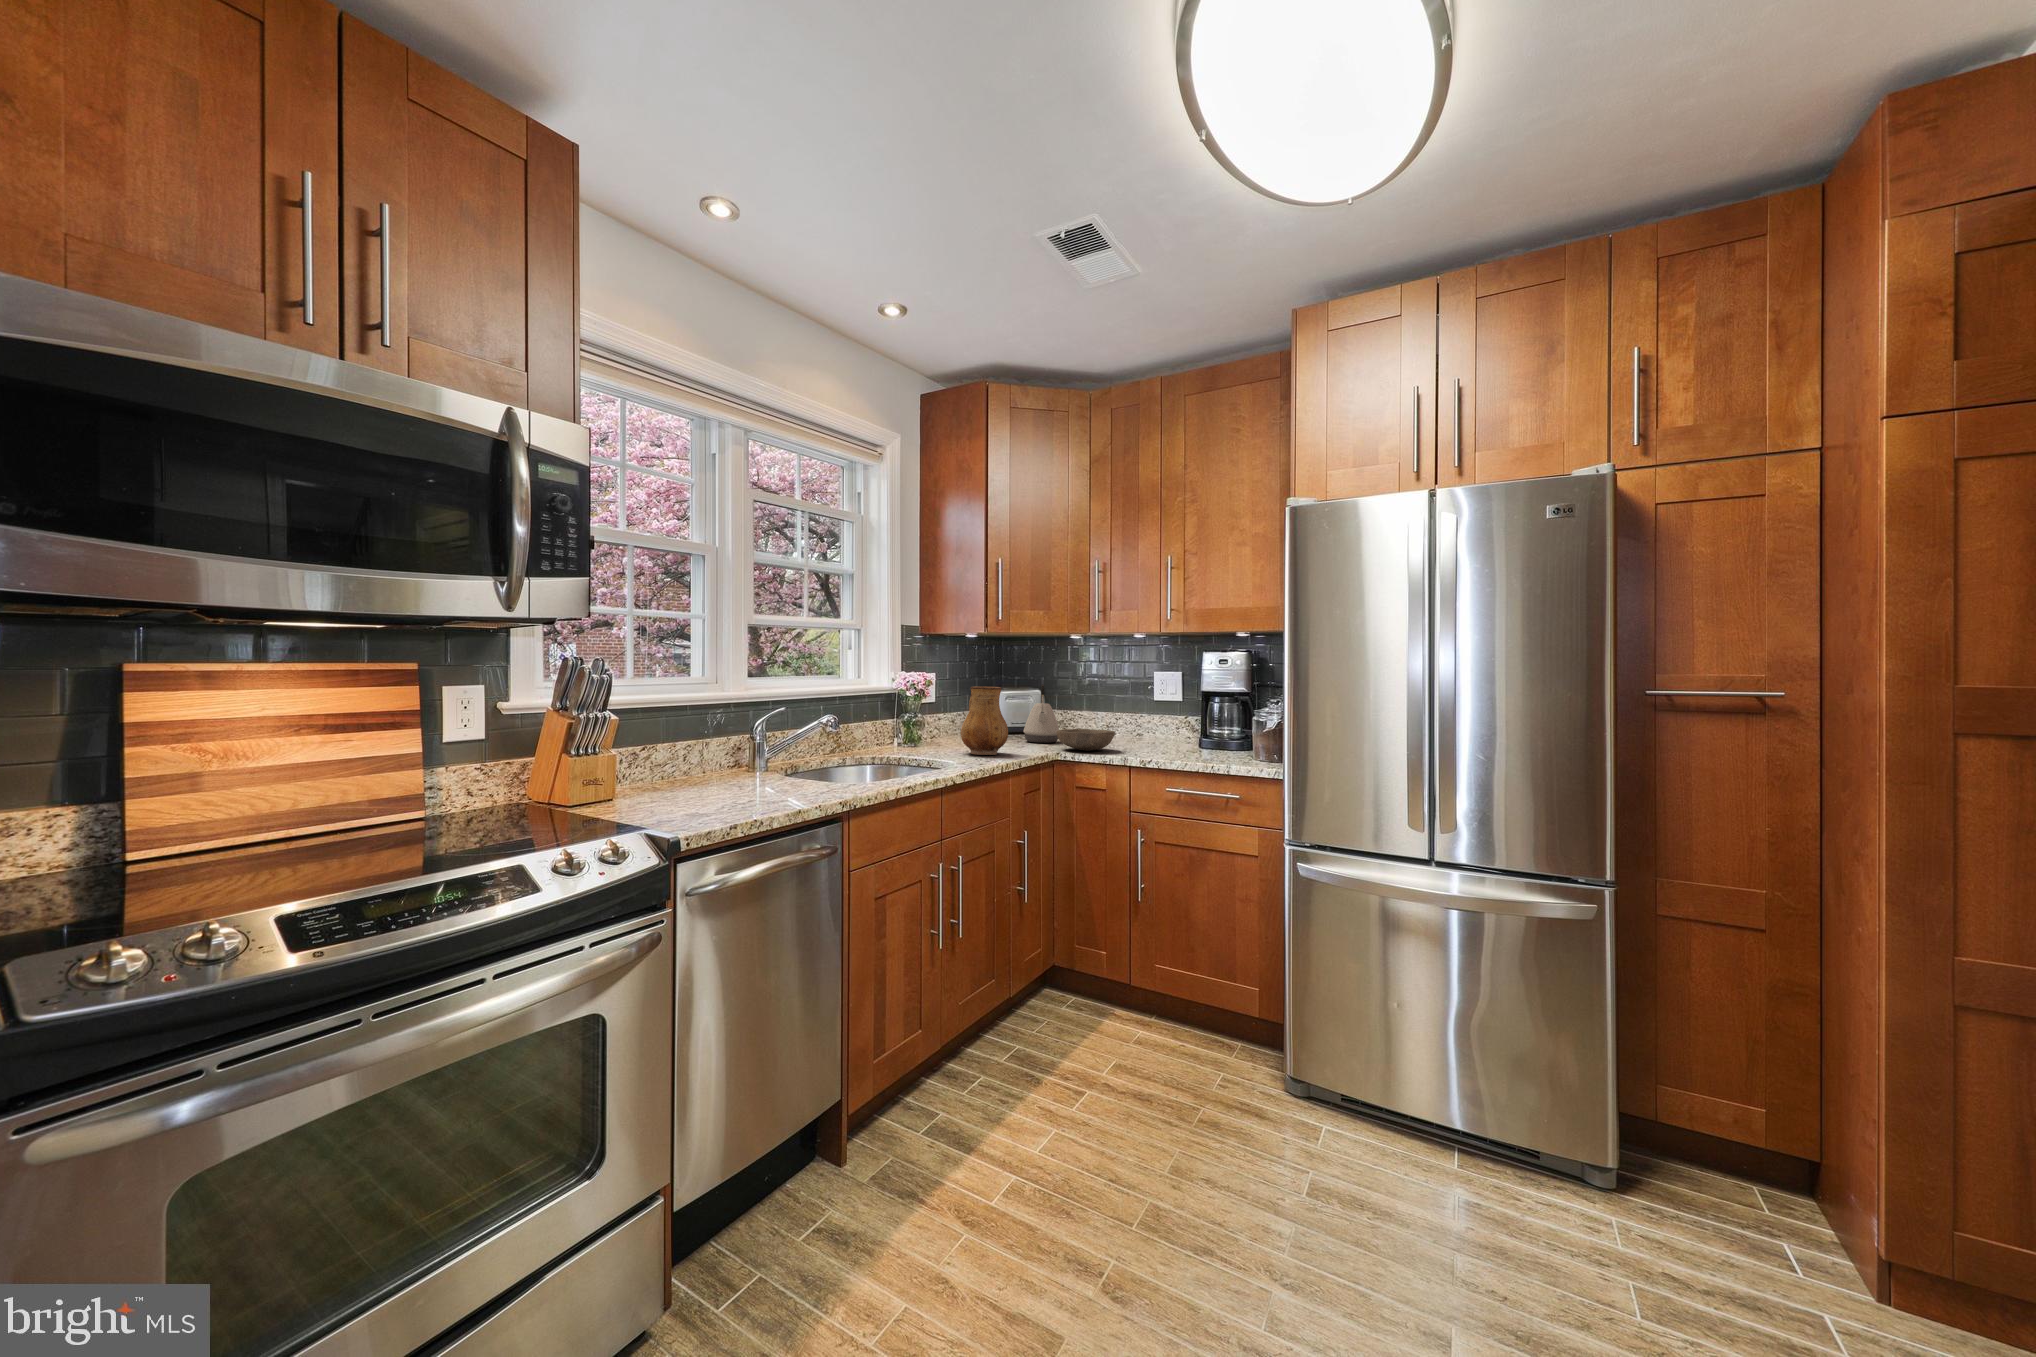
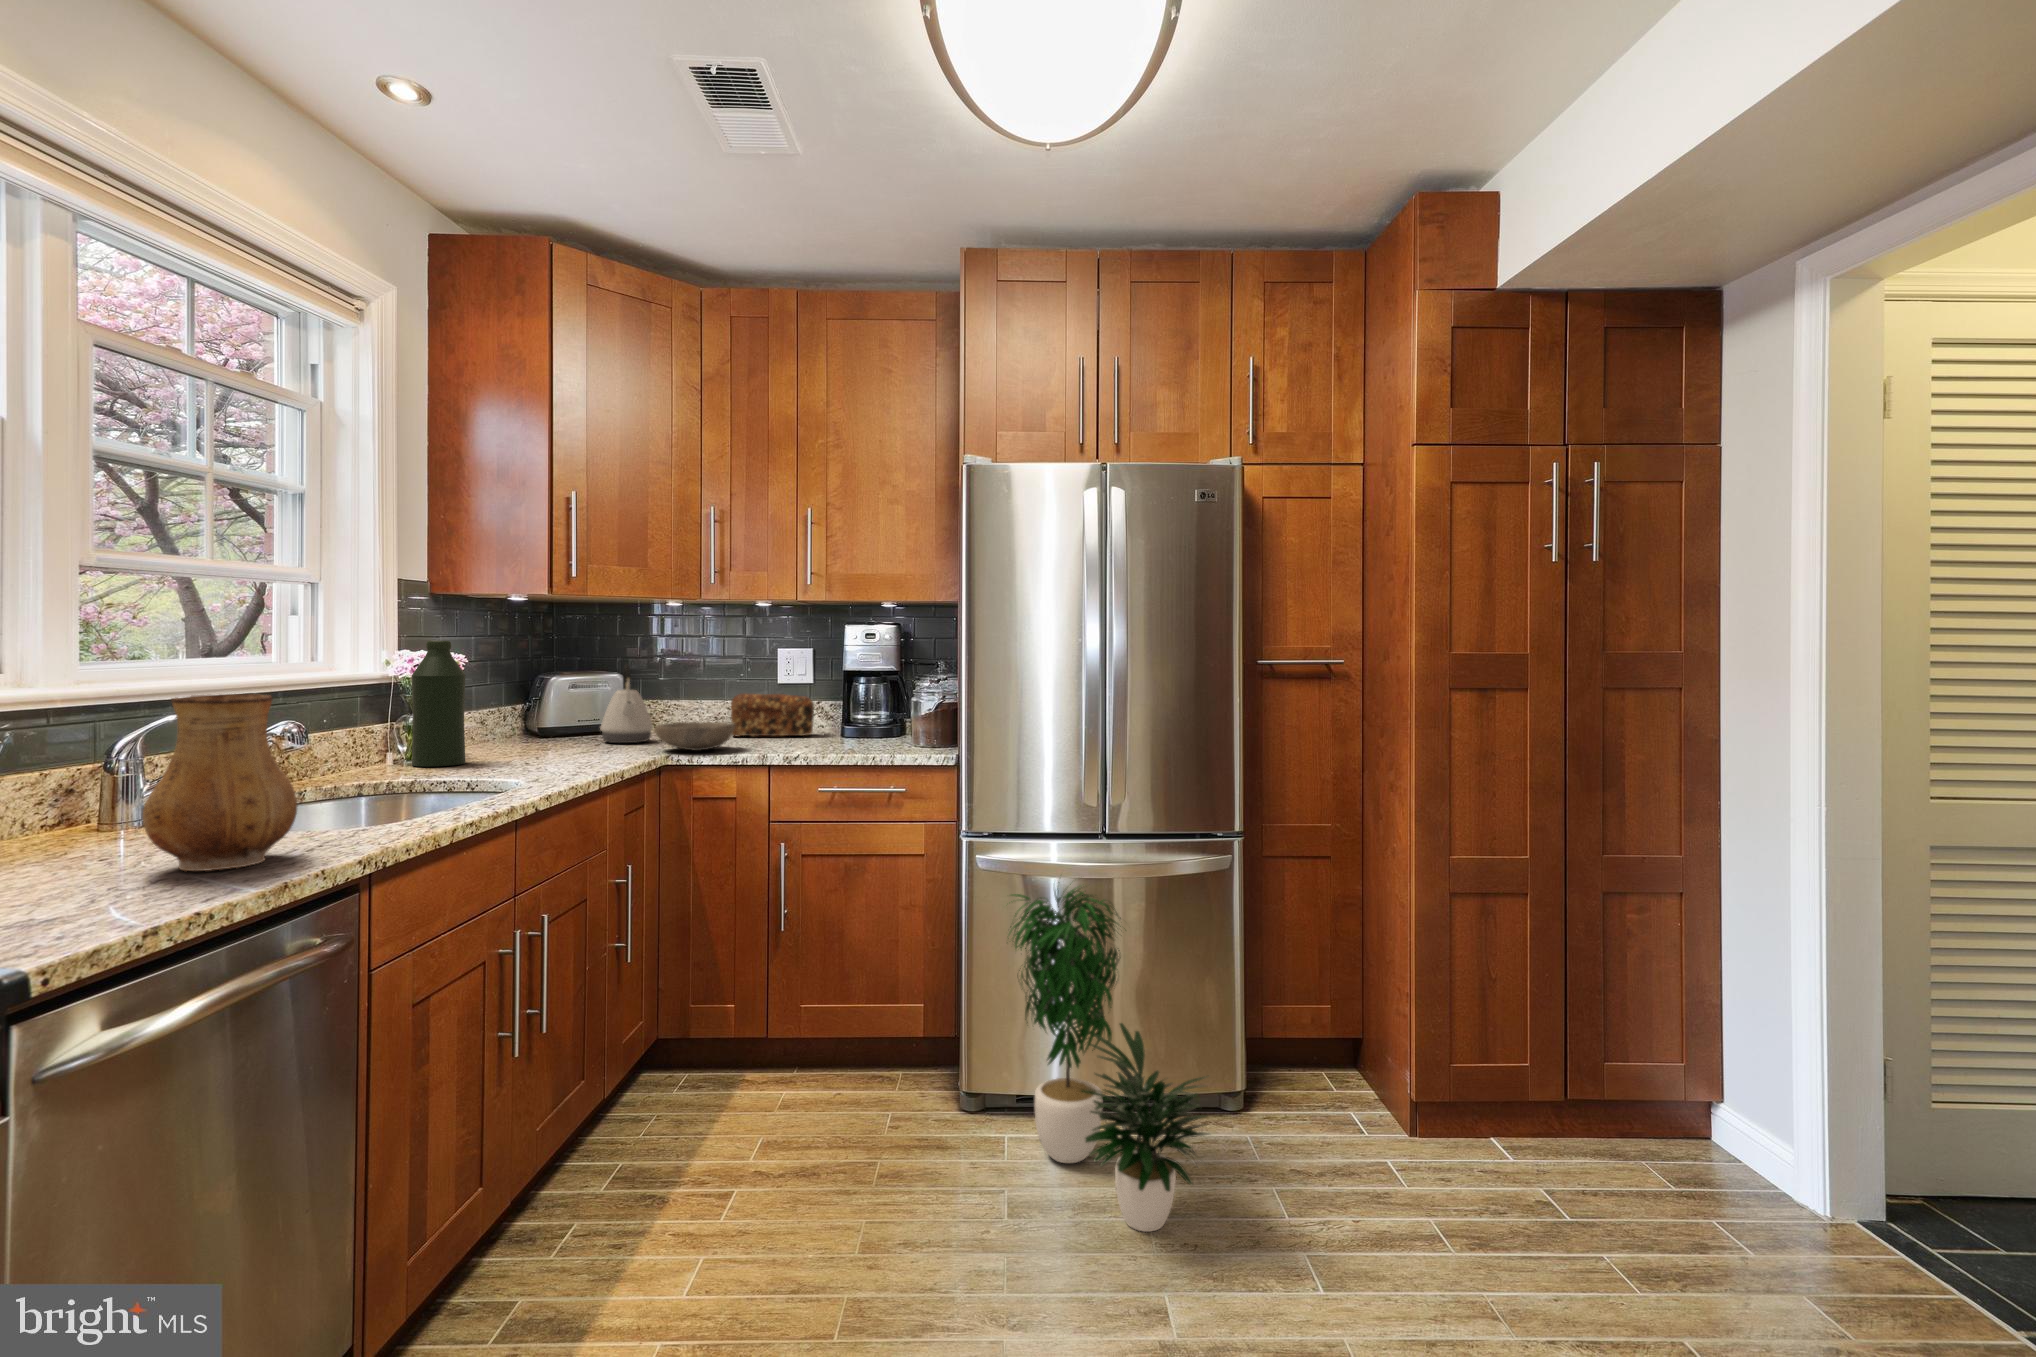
bottle: none [901,666,934,750] -> present [412,641,466,767]
ceramic pitcher: present [961,686,1008,755] -> present [143,694,297,871]
bread loaf: none [1117,709,1183,744] -> present [731,693,814,737]
potted plant: none [1315,873,1507,1217] -> present [1010,884,1209,1232]

